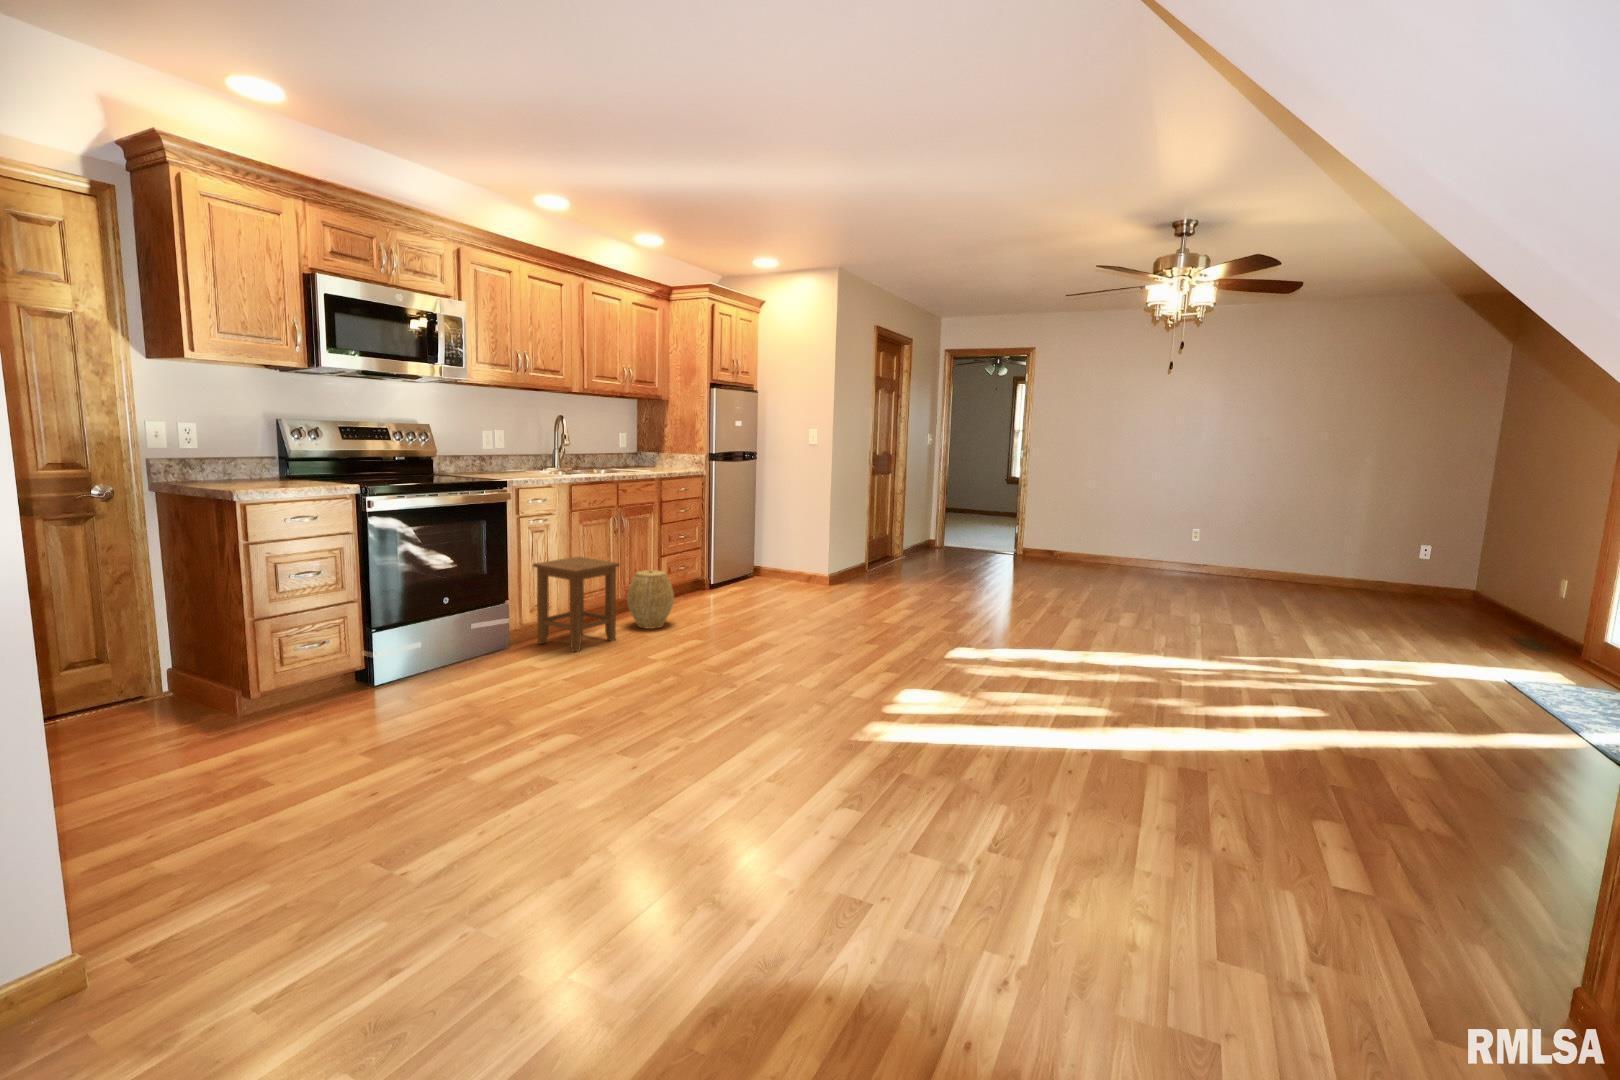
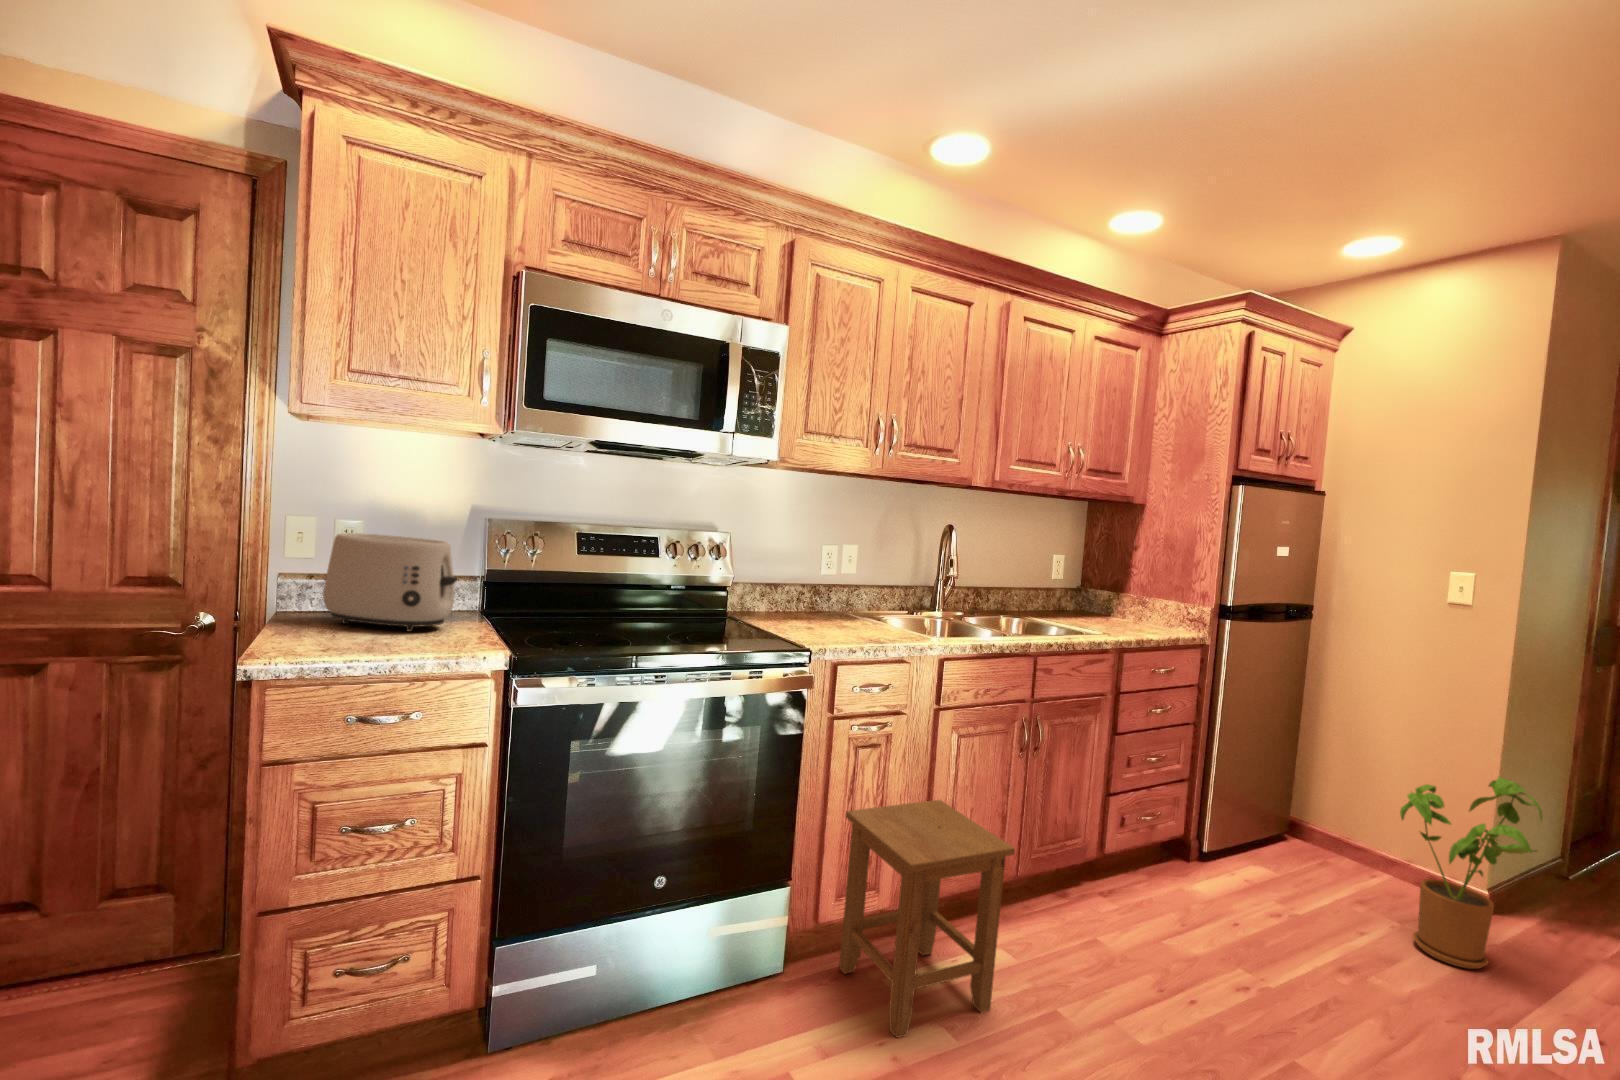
toaster: none [199,430,296,484] -> present [323,533,457,631]
house plant: none [788,516,835,598] -> present [1400,777,1542,969]
woven basket: present [627,570,674,629] -> none [1028,846,1131,987]

